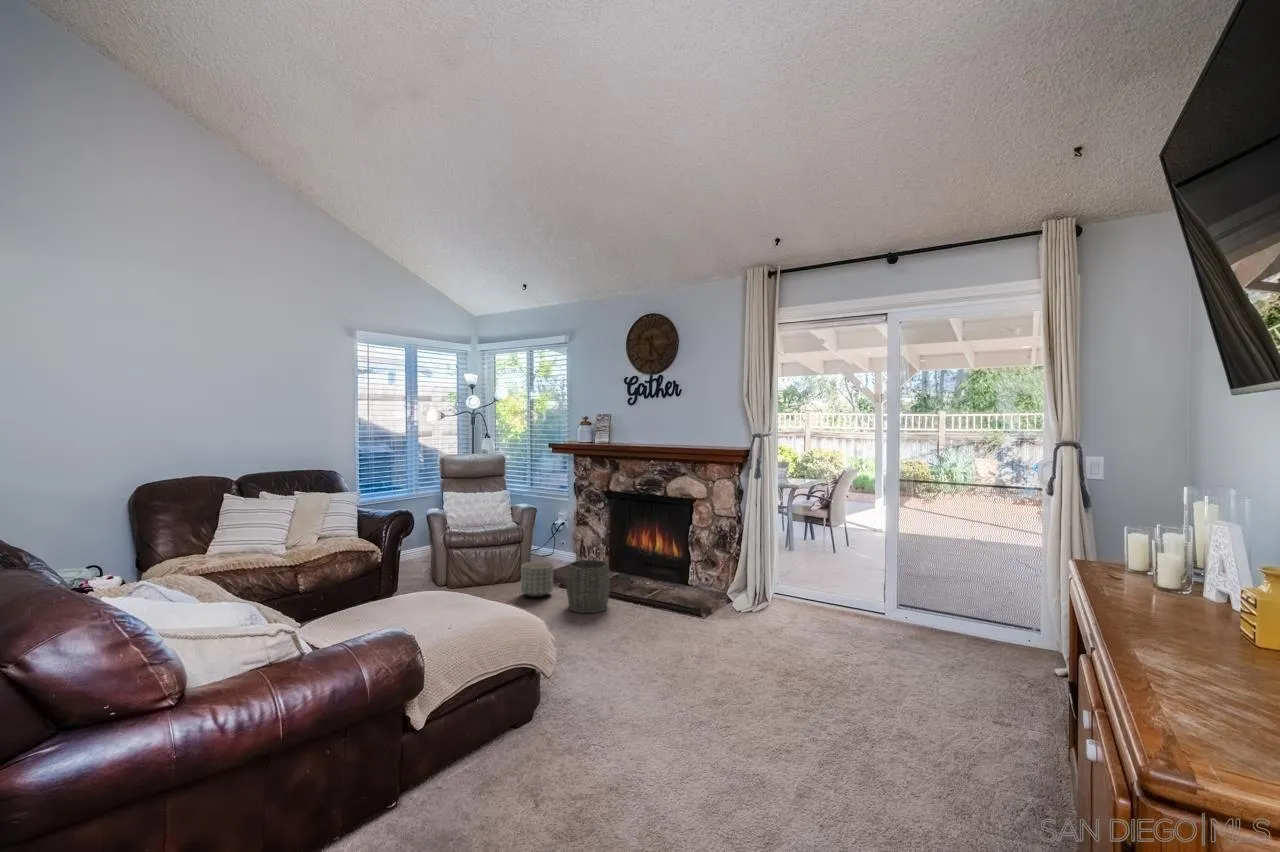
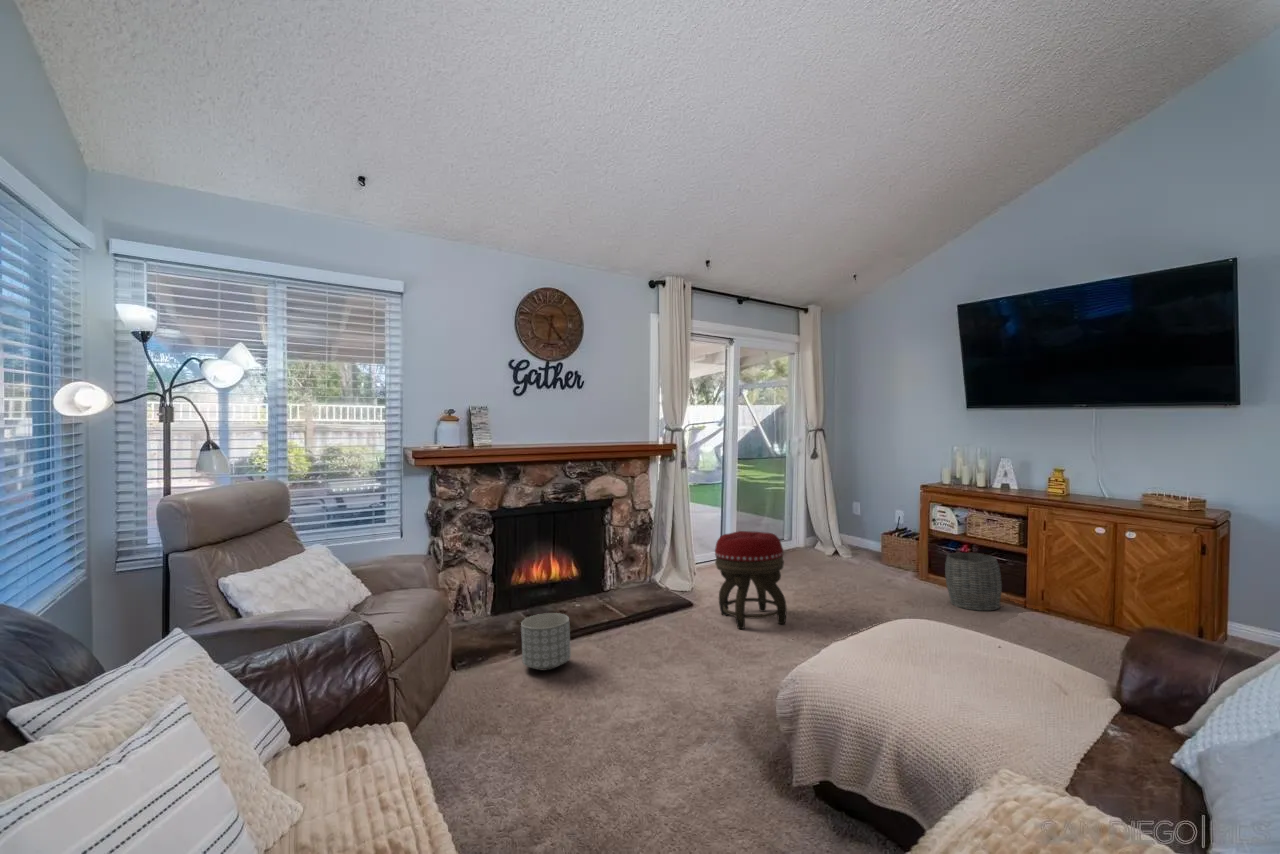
footstool: none [642,548,713,651] -> present [715,531,787,629]
woven basket: present [567,560,610,613] -> present [945,553,1002,611]

